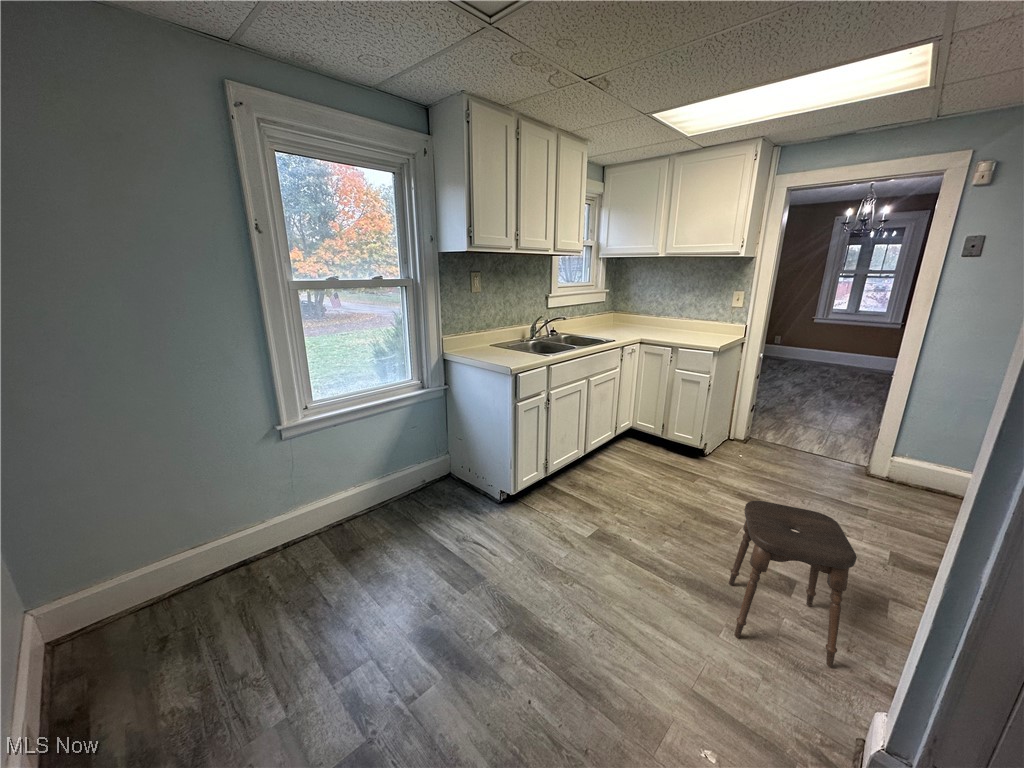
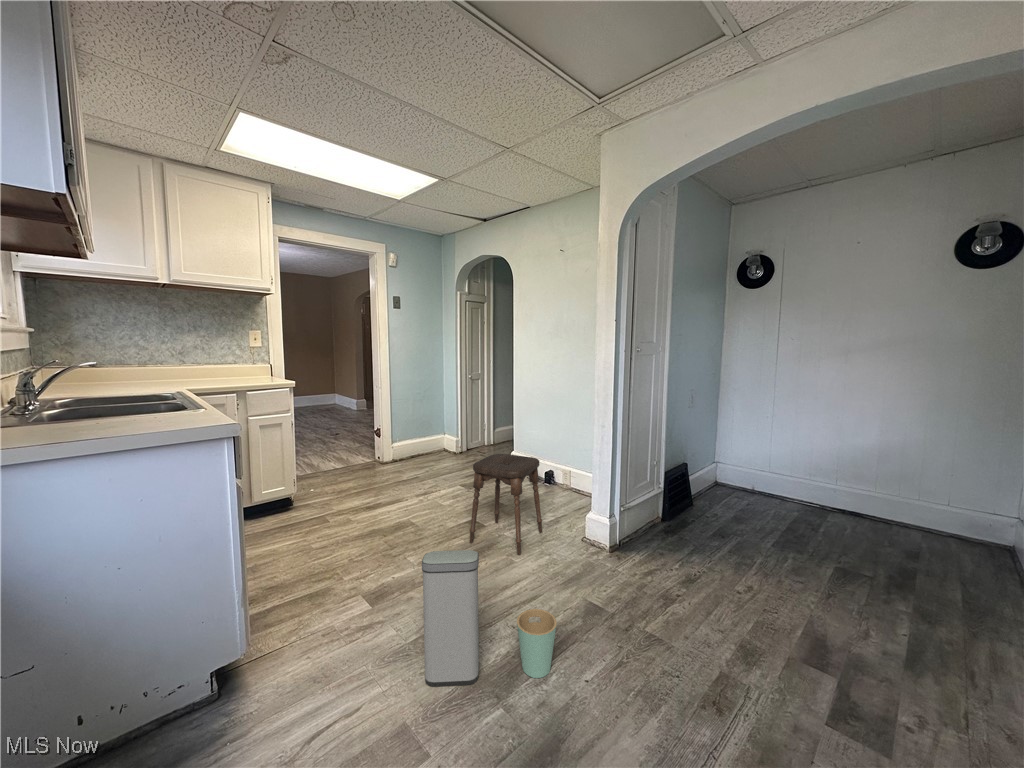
trash can: none [514,503,561,668] -> present [422,550,557,687]

